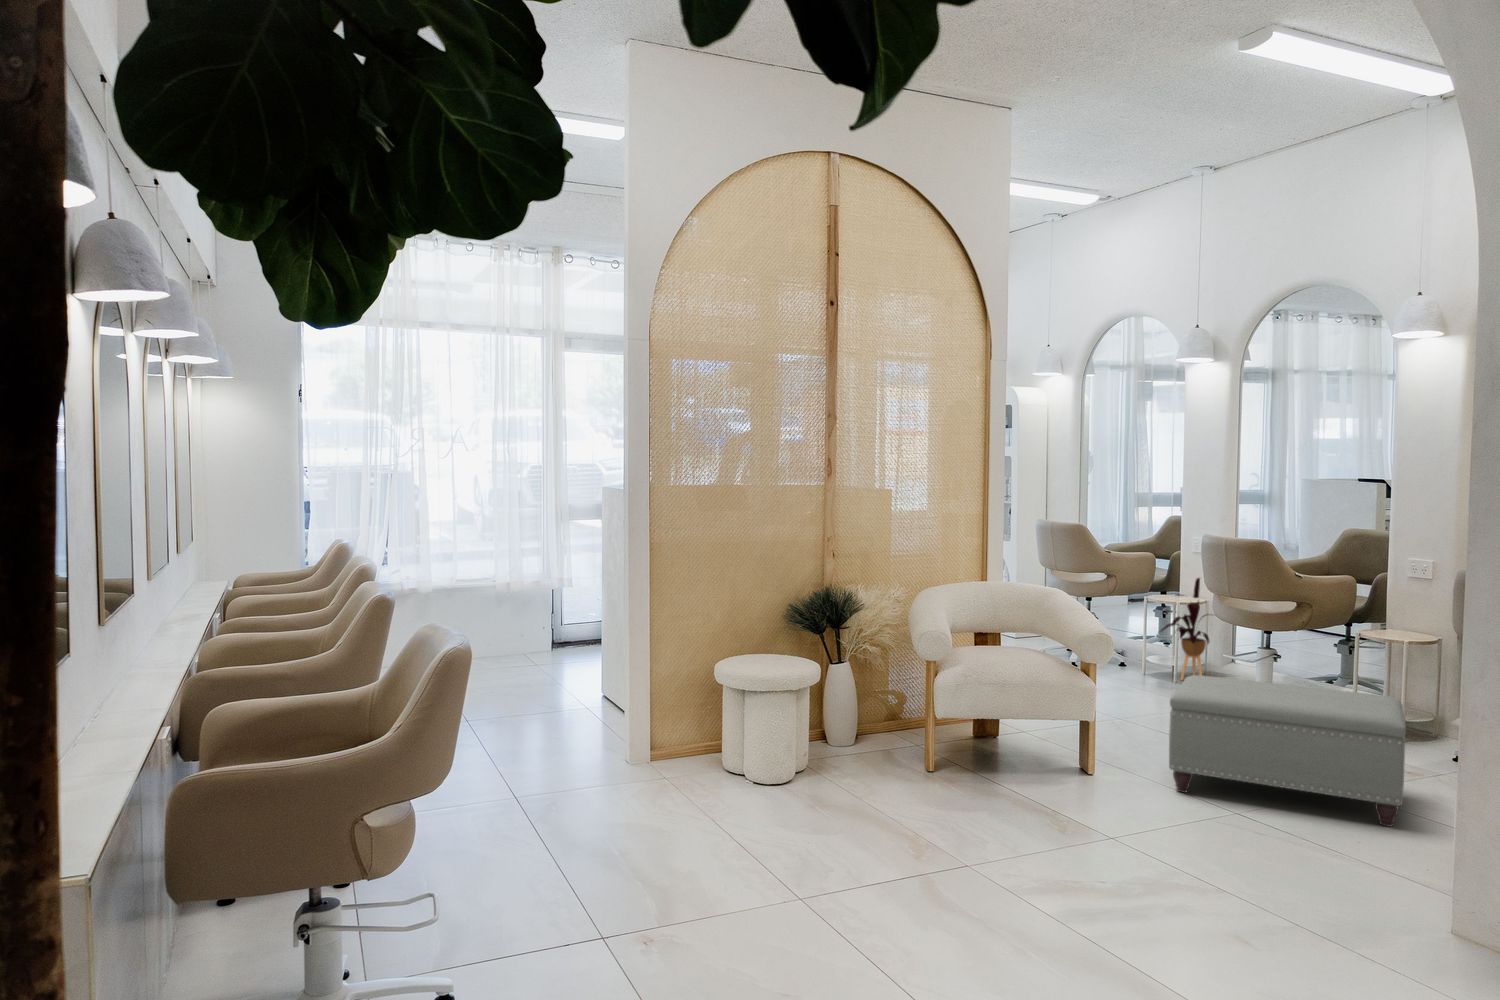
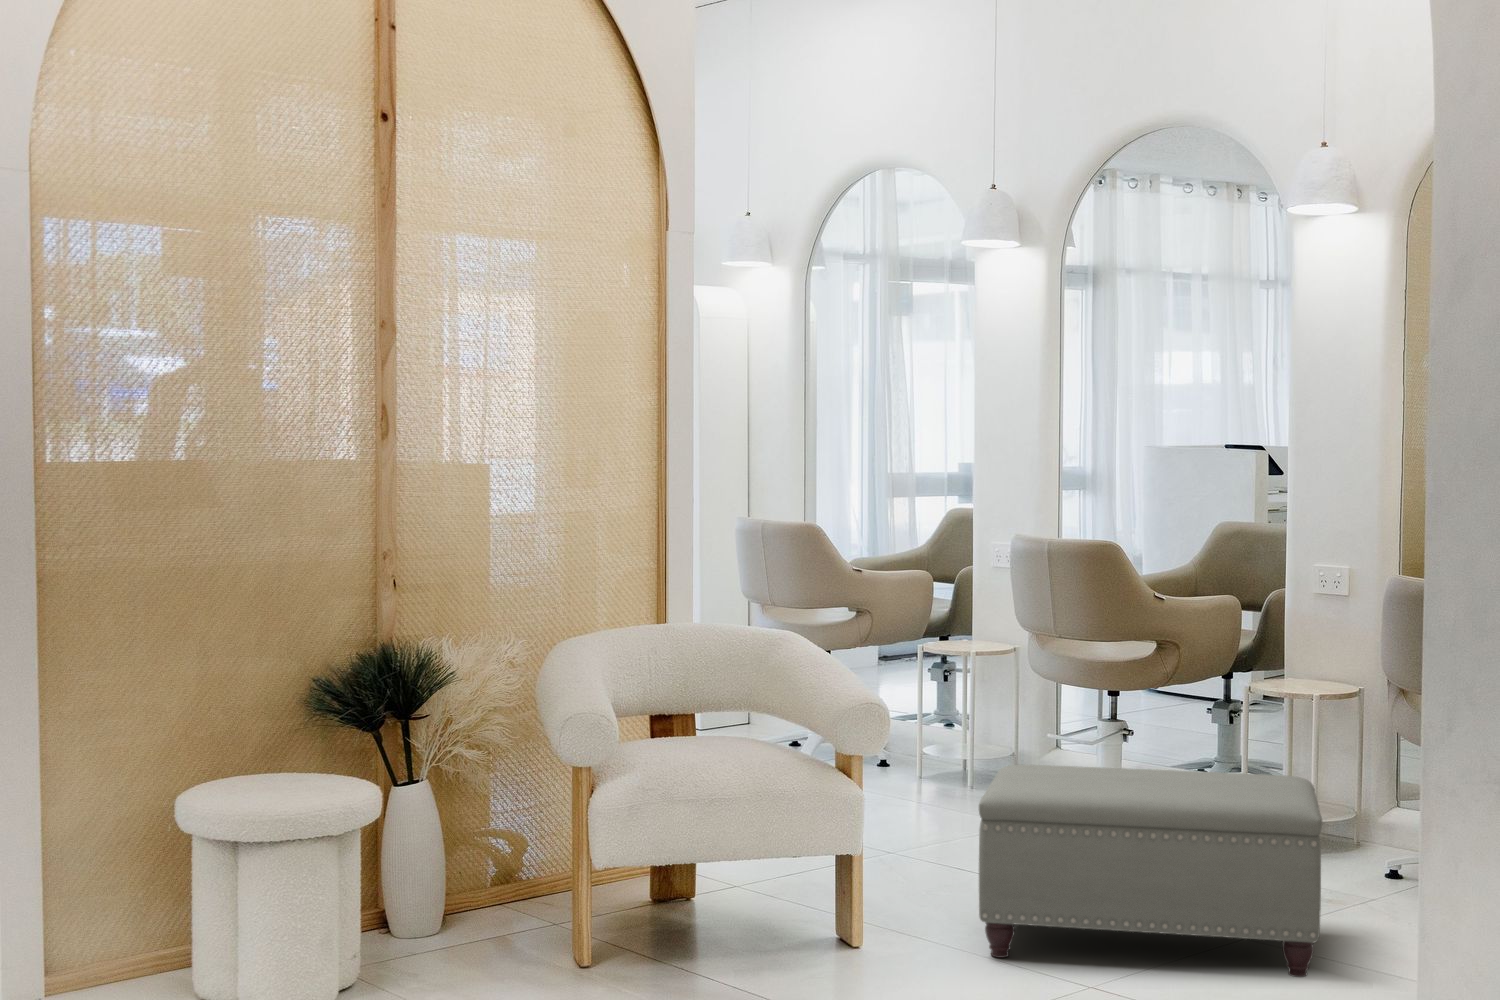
house plant: present [1159,578,1209,680] -> none [939,609,1033,788]

